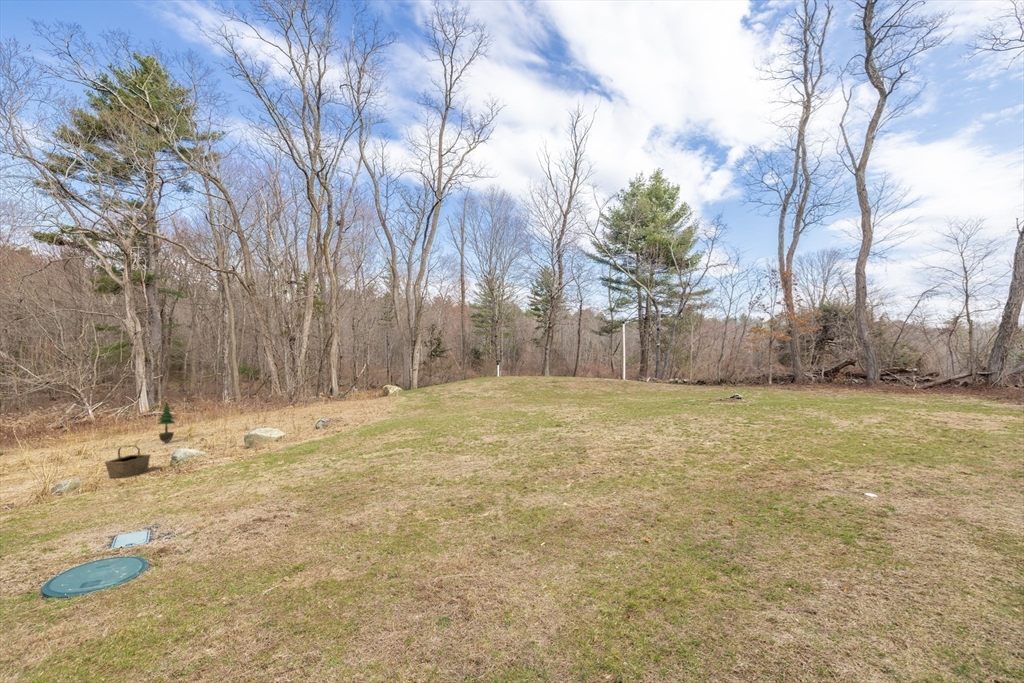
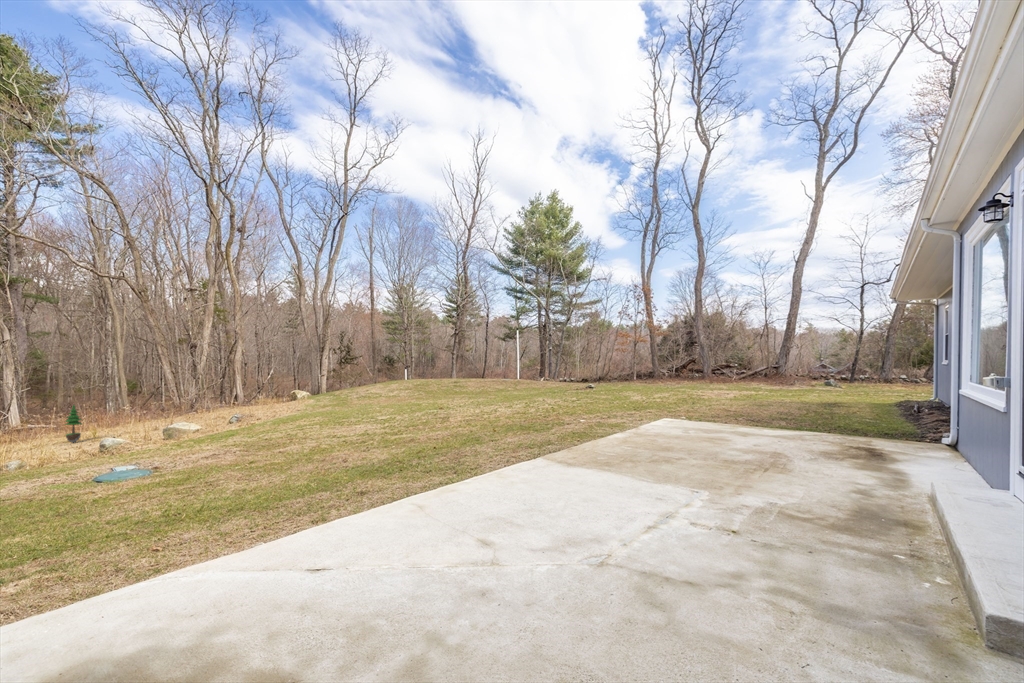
basket: present [105,446,150,478] -> none [33,437,75,465]

